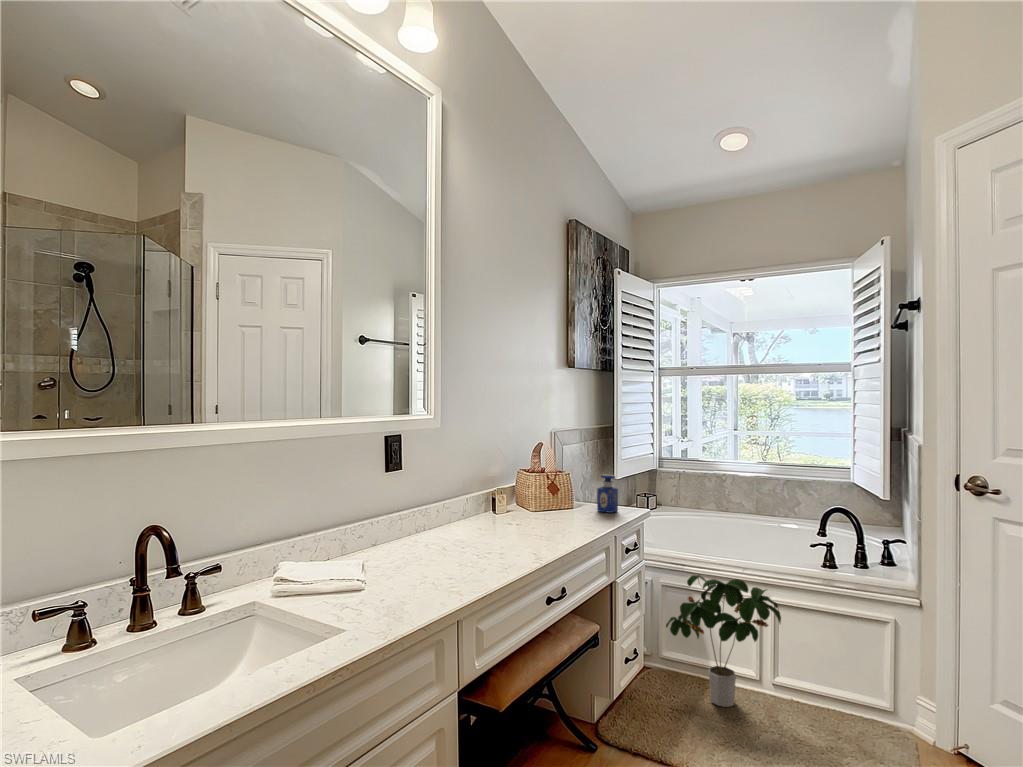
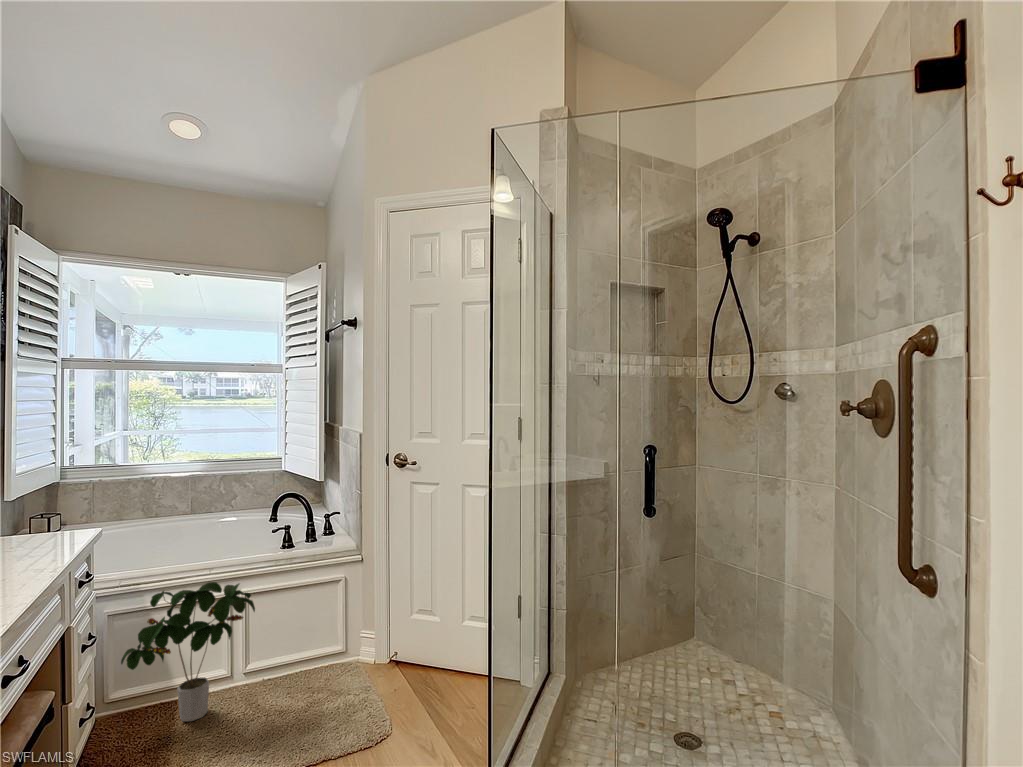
perfume bottle: present [597,474,618,513] -> none [28,498,62,549]

